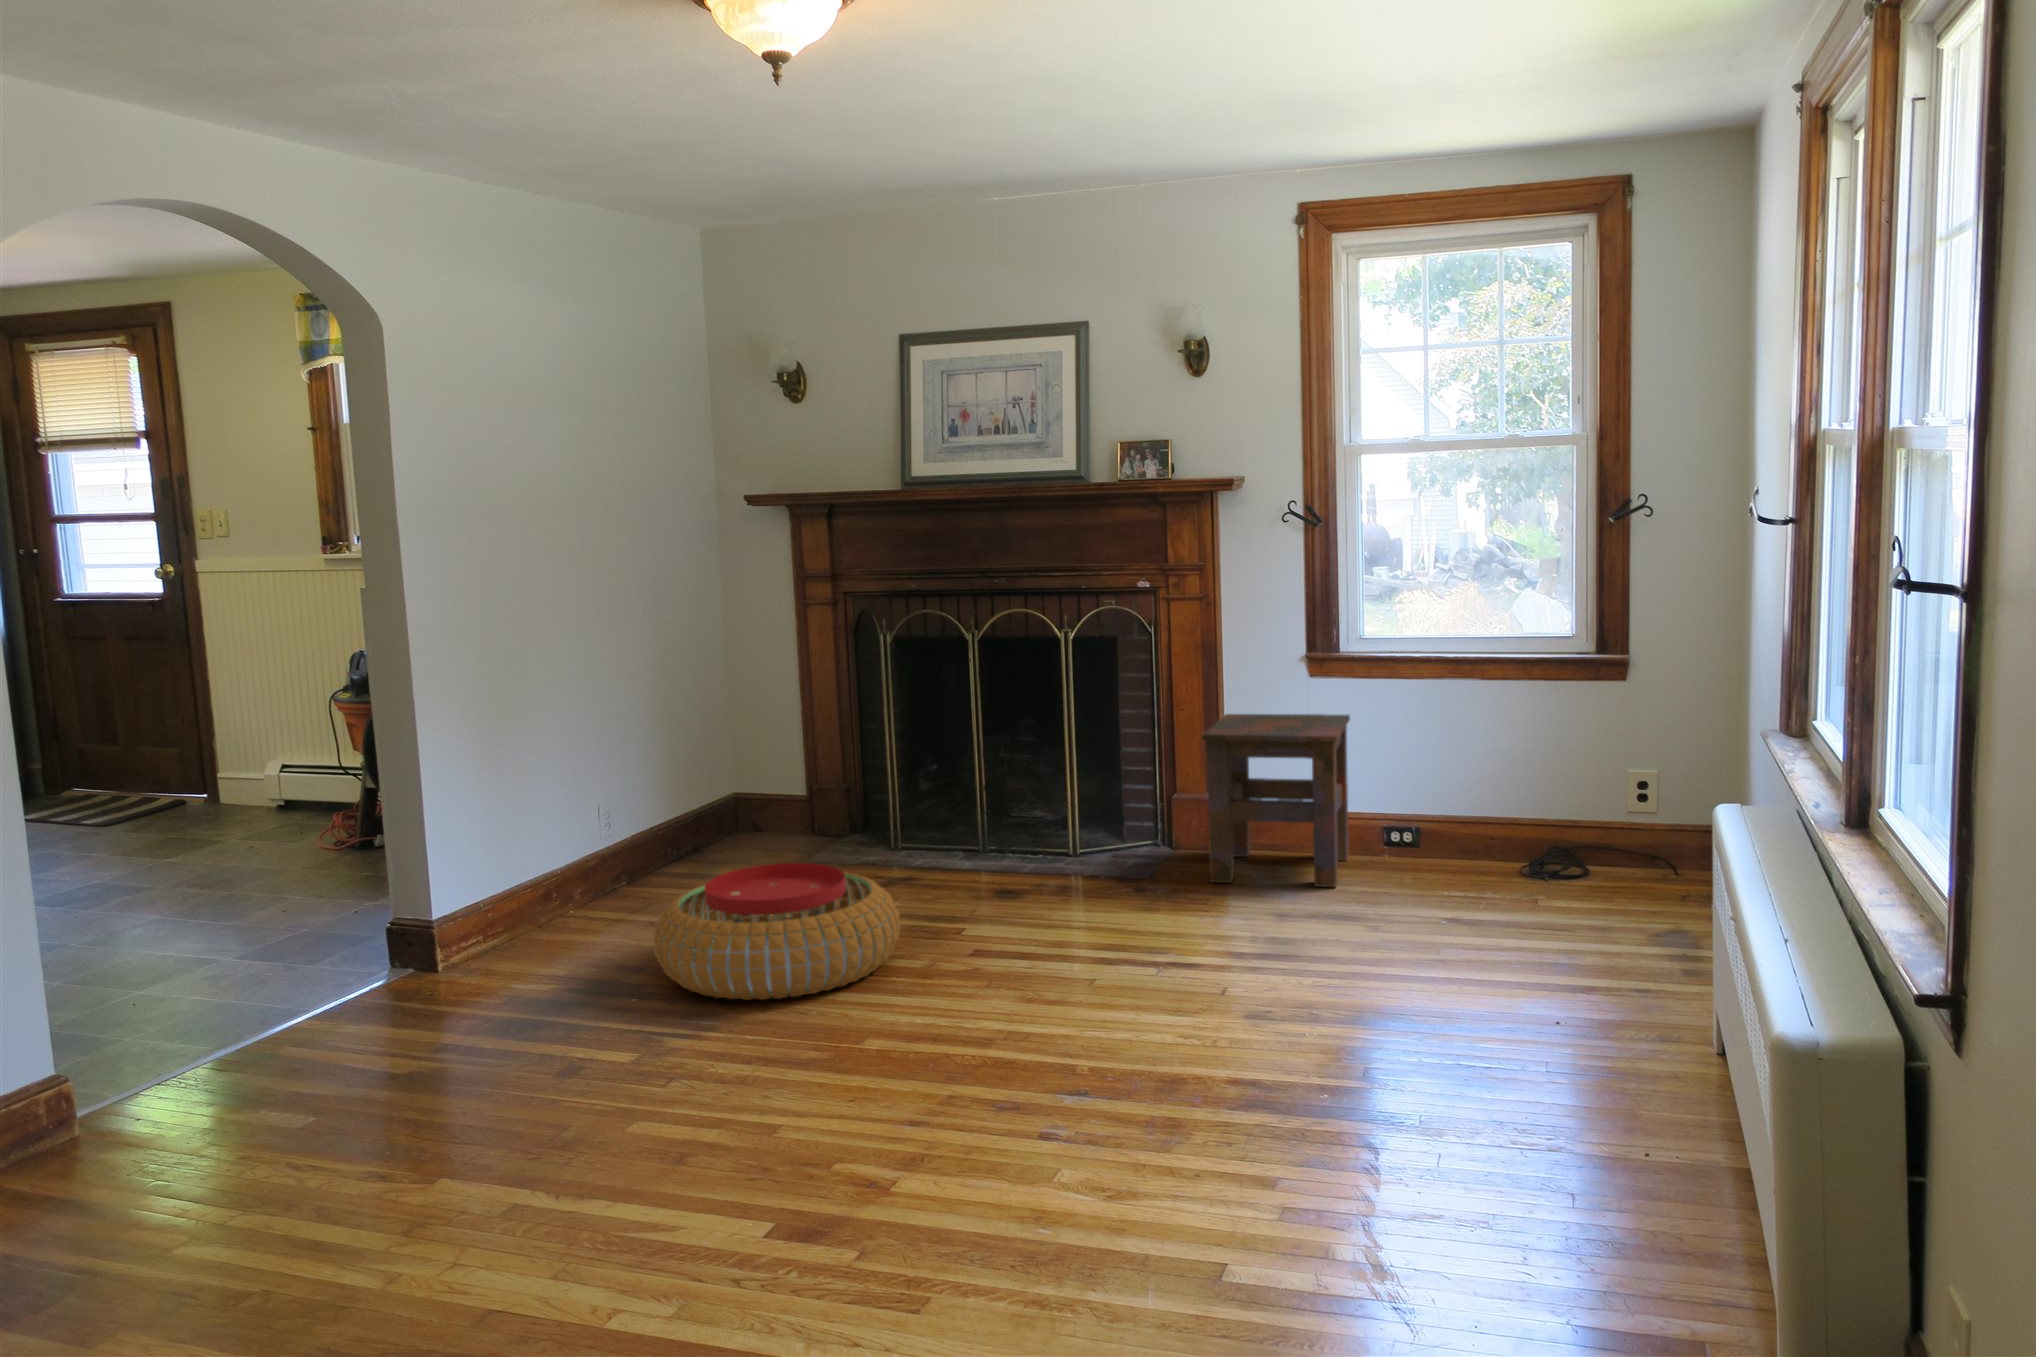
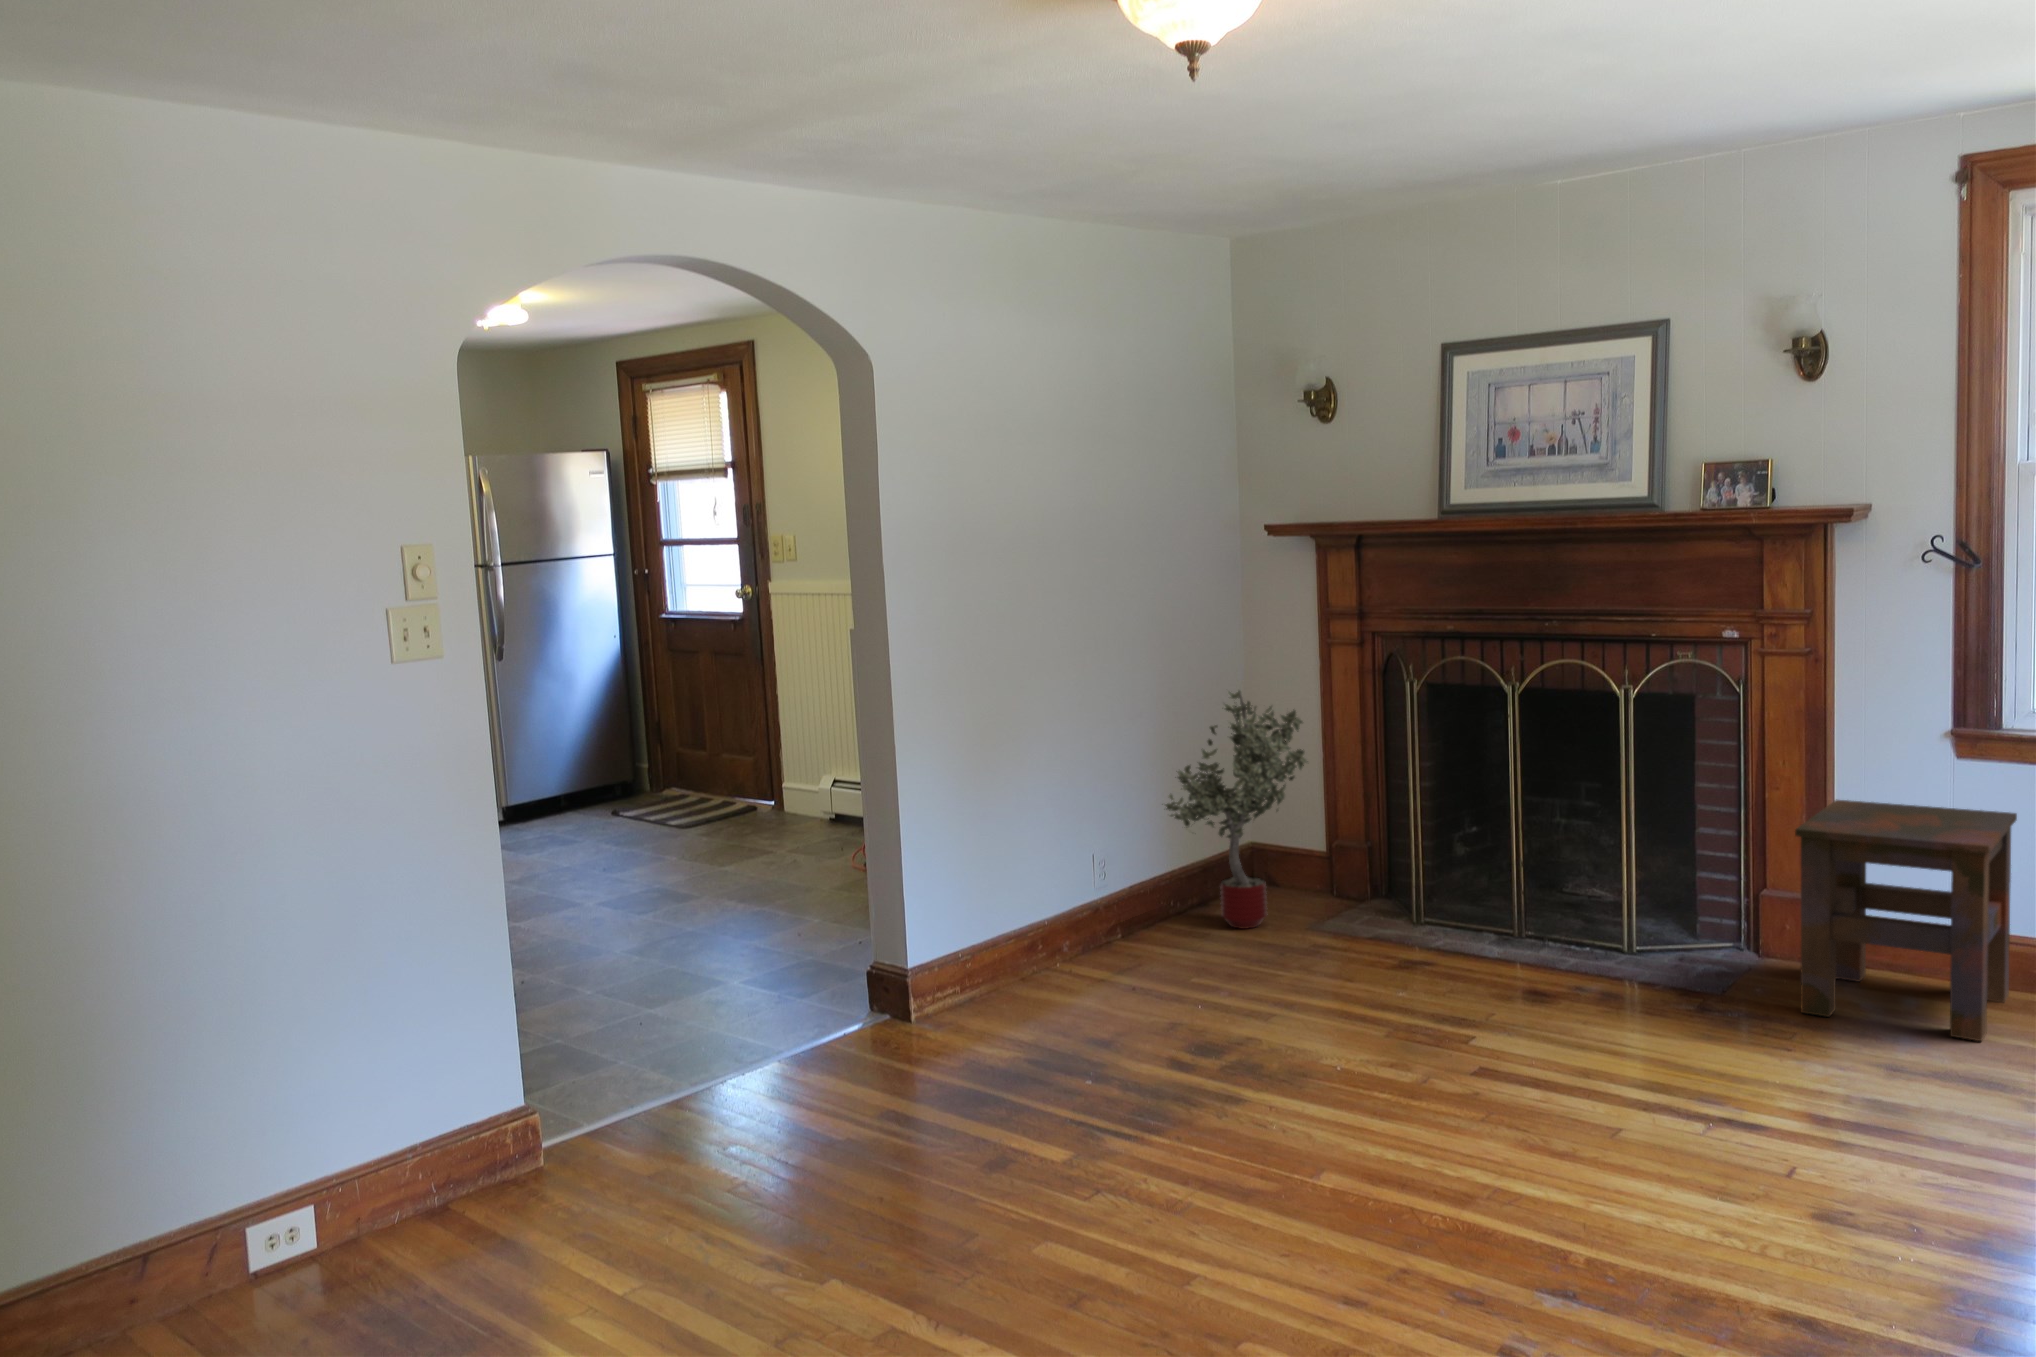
potted tree: none [664,646,798,866] -> present [1165,691,1308,929]
pouf: present [654,863,900,1000] -> none [1116,944,1389,1103]

